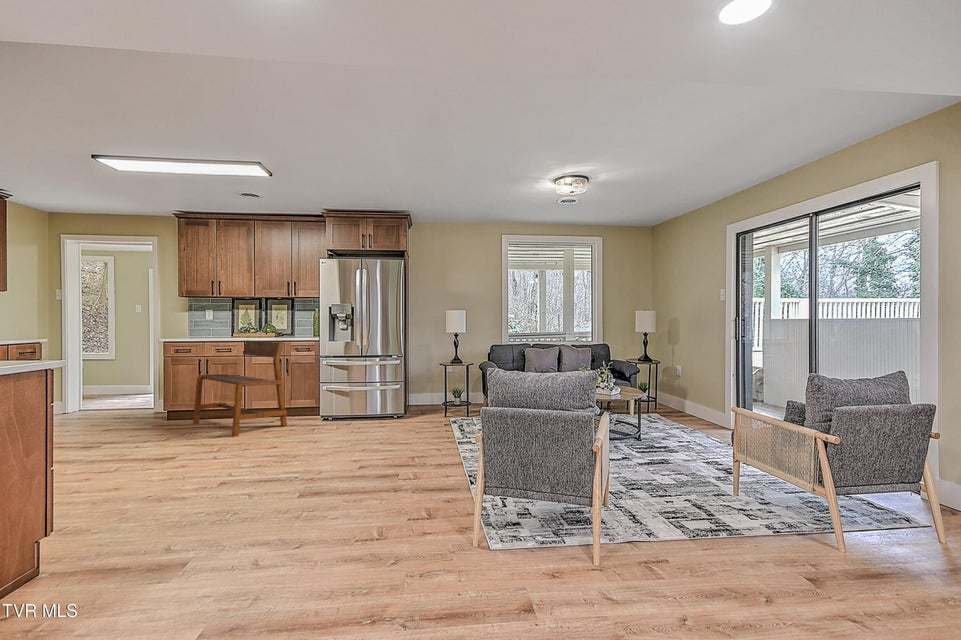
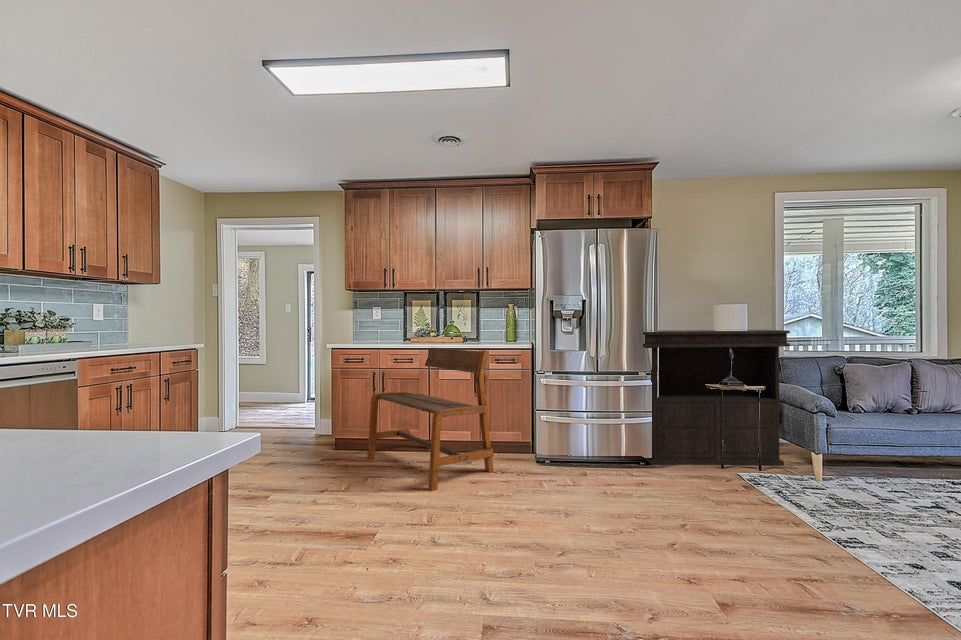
console table: none [398,328,490,418] -> present [643,329,790,465]

